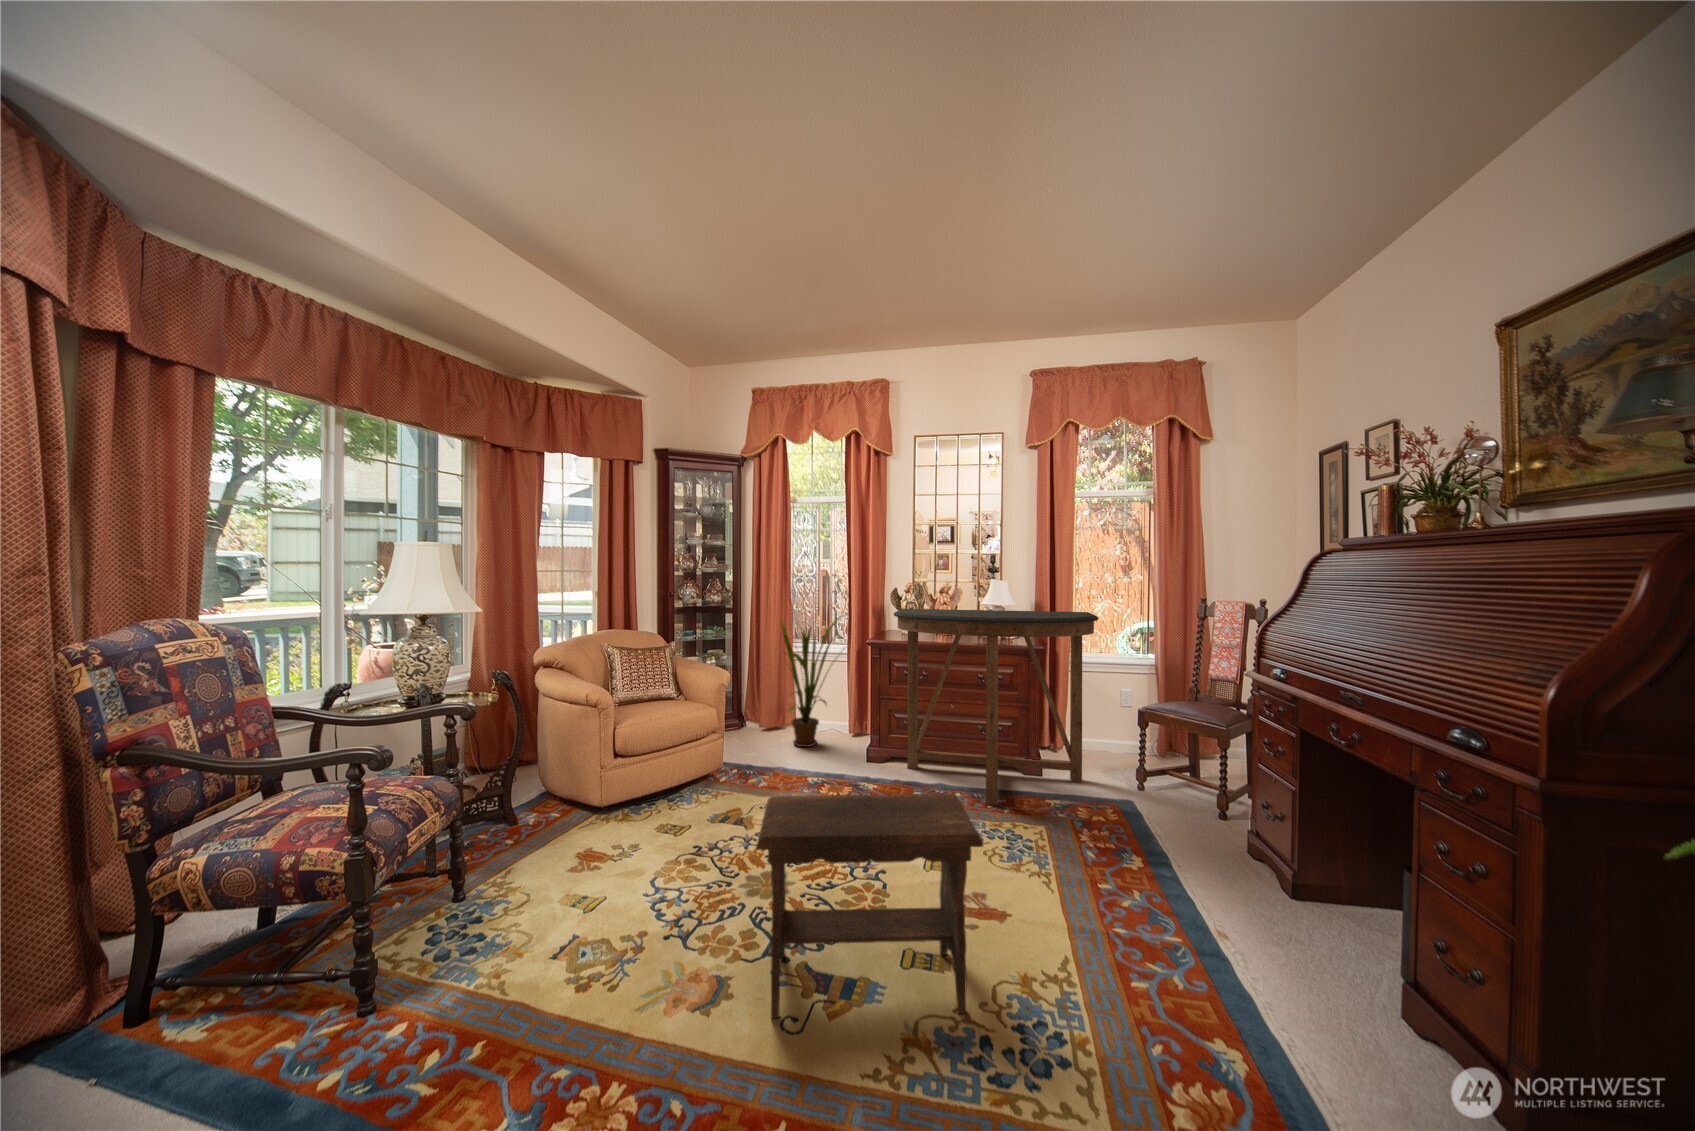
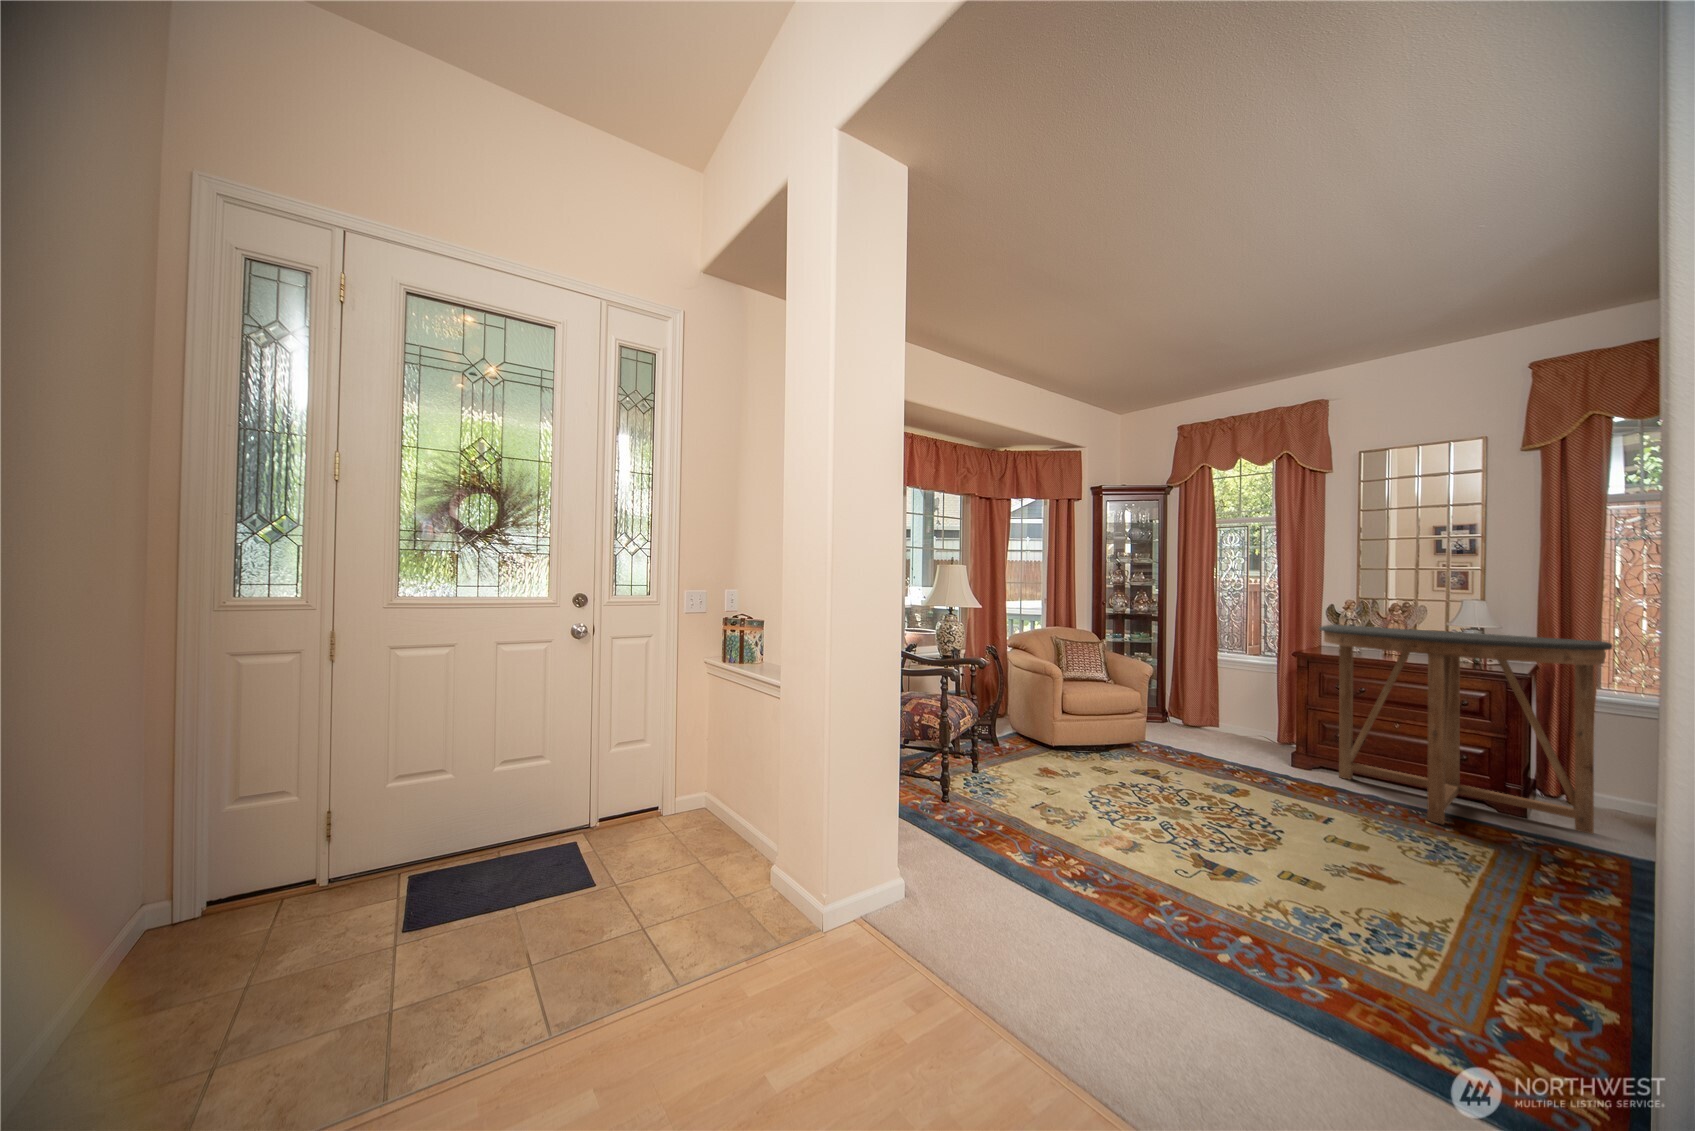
house plant: present [781,617,840,747] -> none [1201,627,1278,743]
footstool: present [757,794,983,1018] -> none [1159,739,1347,919]

